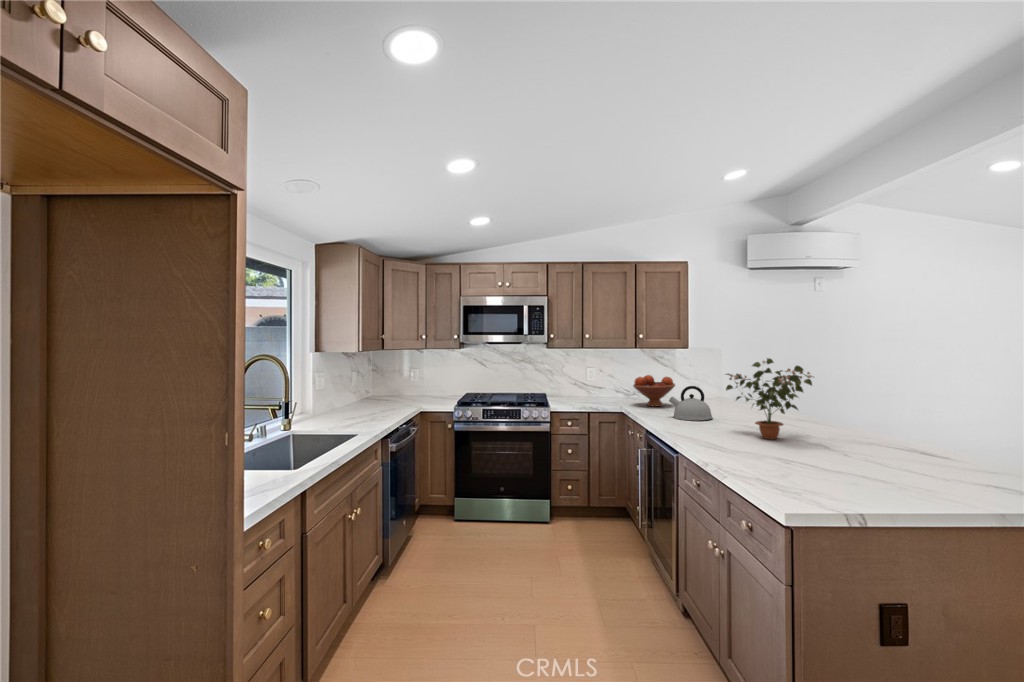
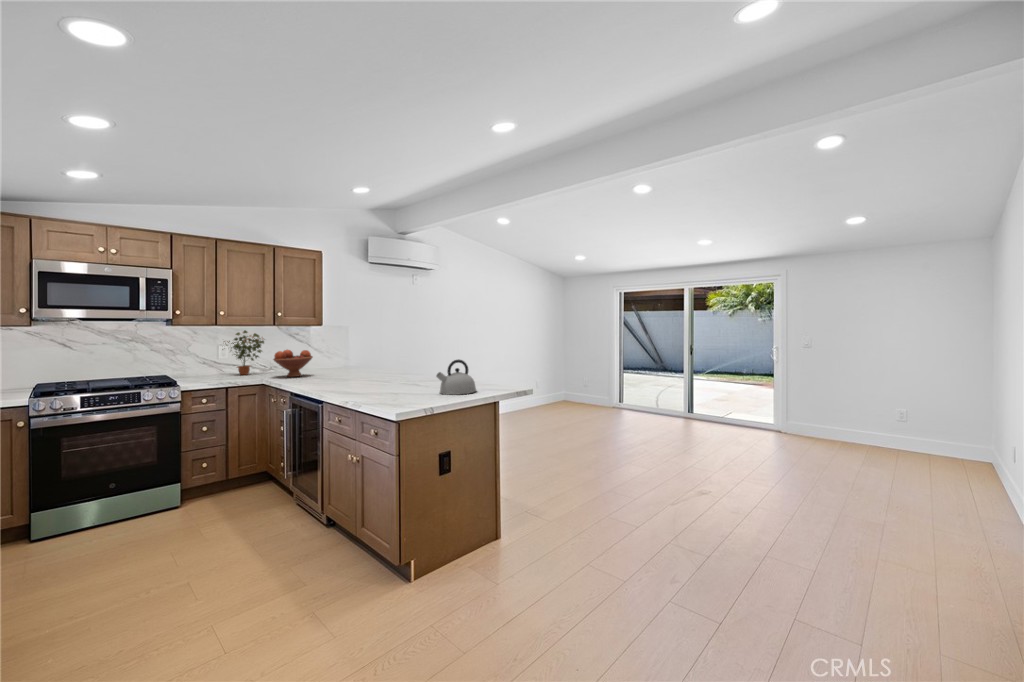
potted plant: present [726,358,813,439] -> present [222,330,264,375]
kettle: present [669,386,713,421] -> present [436,359,477,395]

